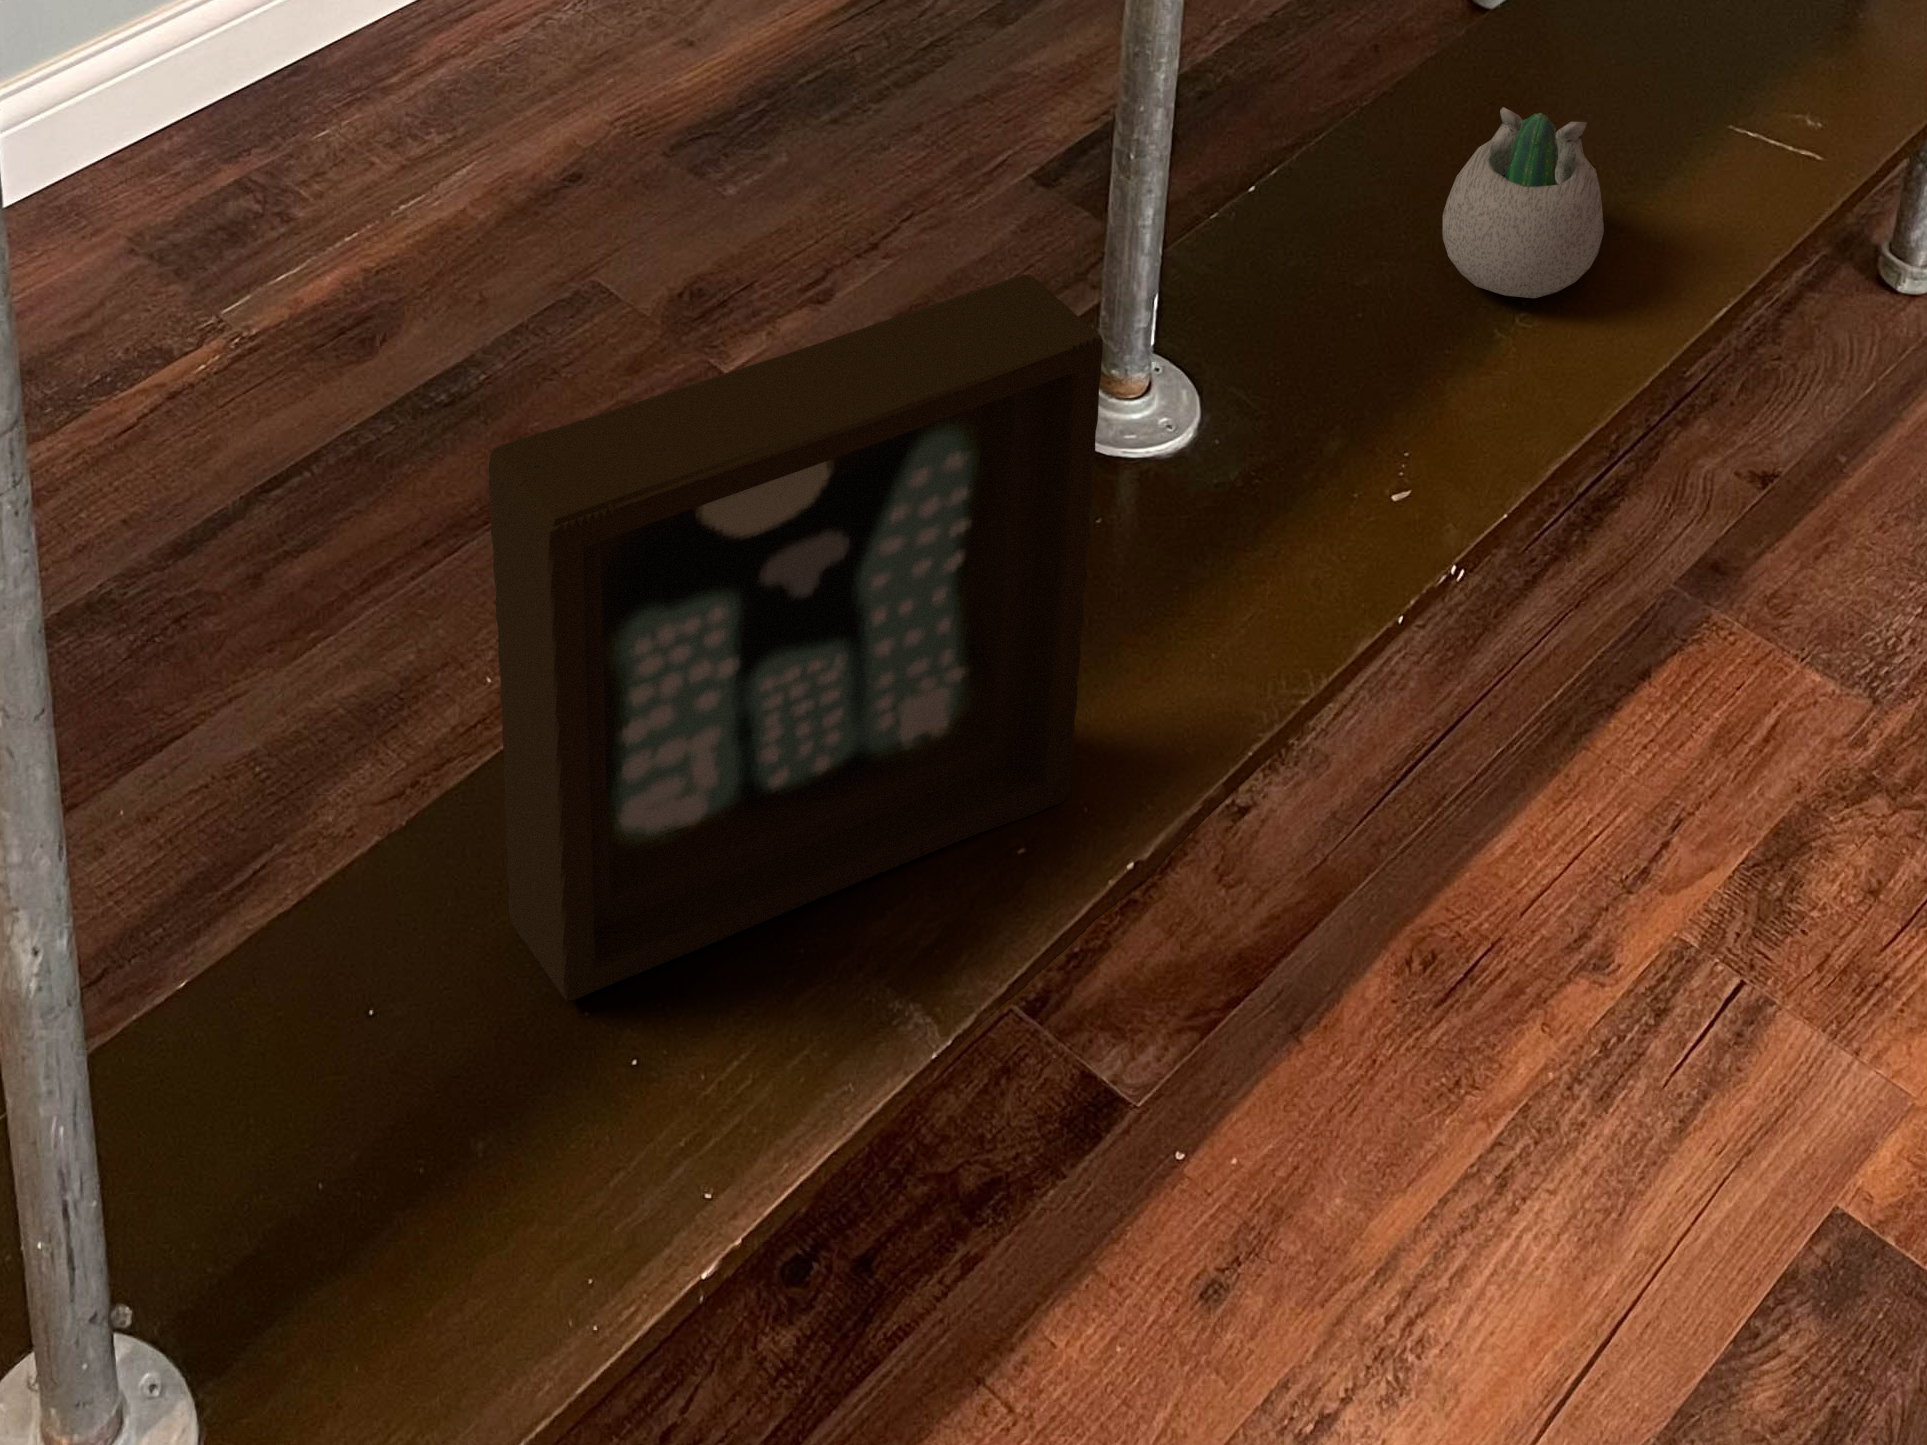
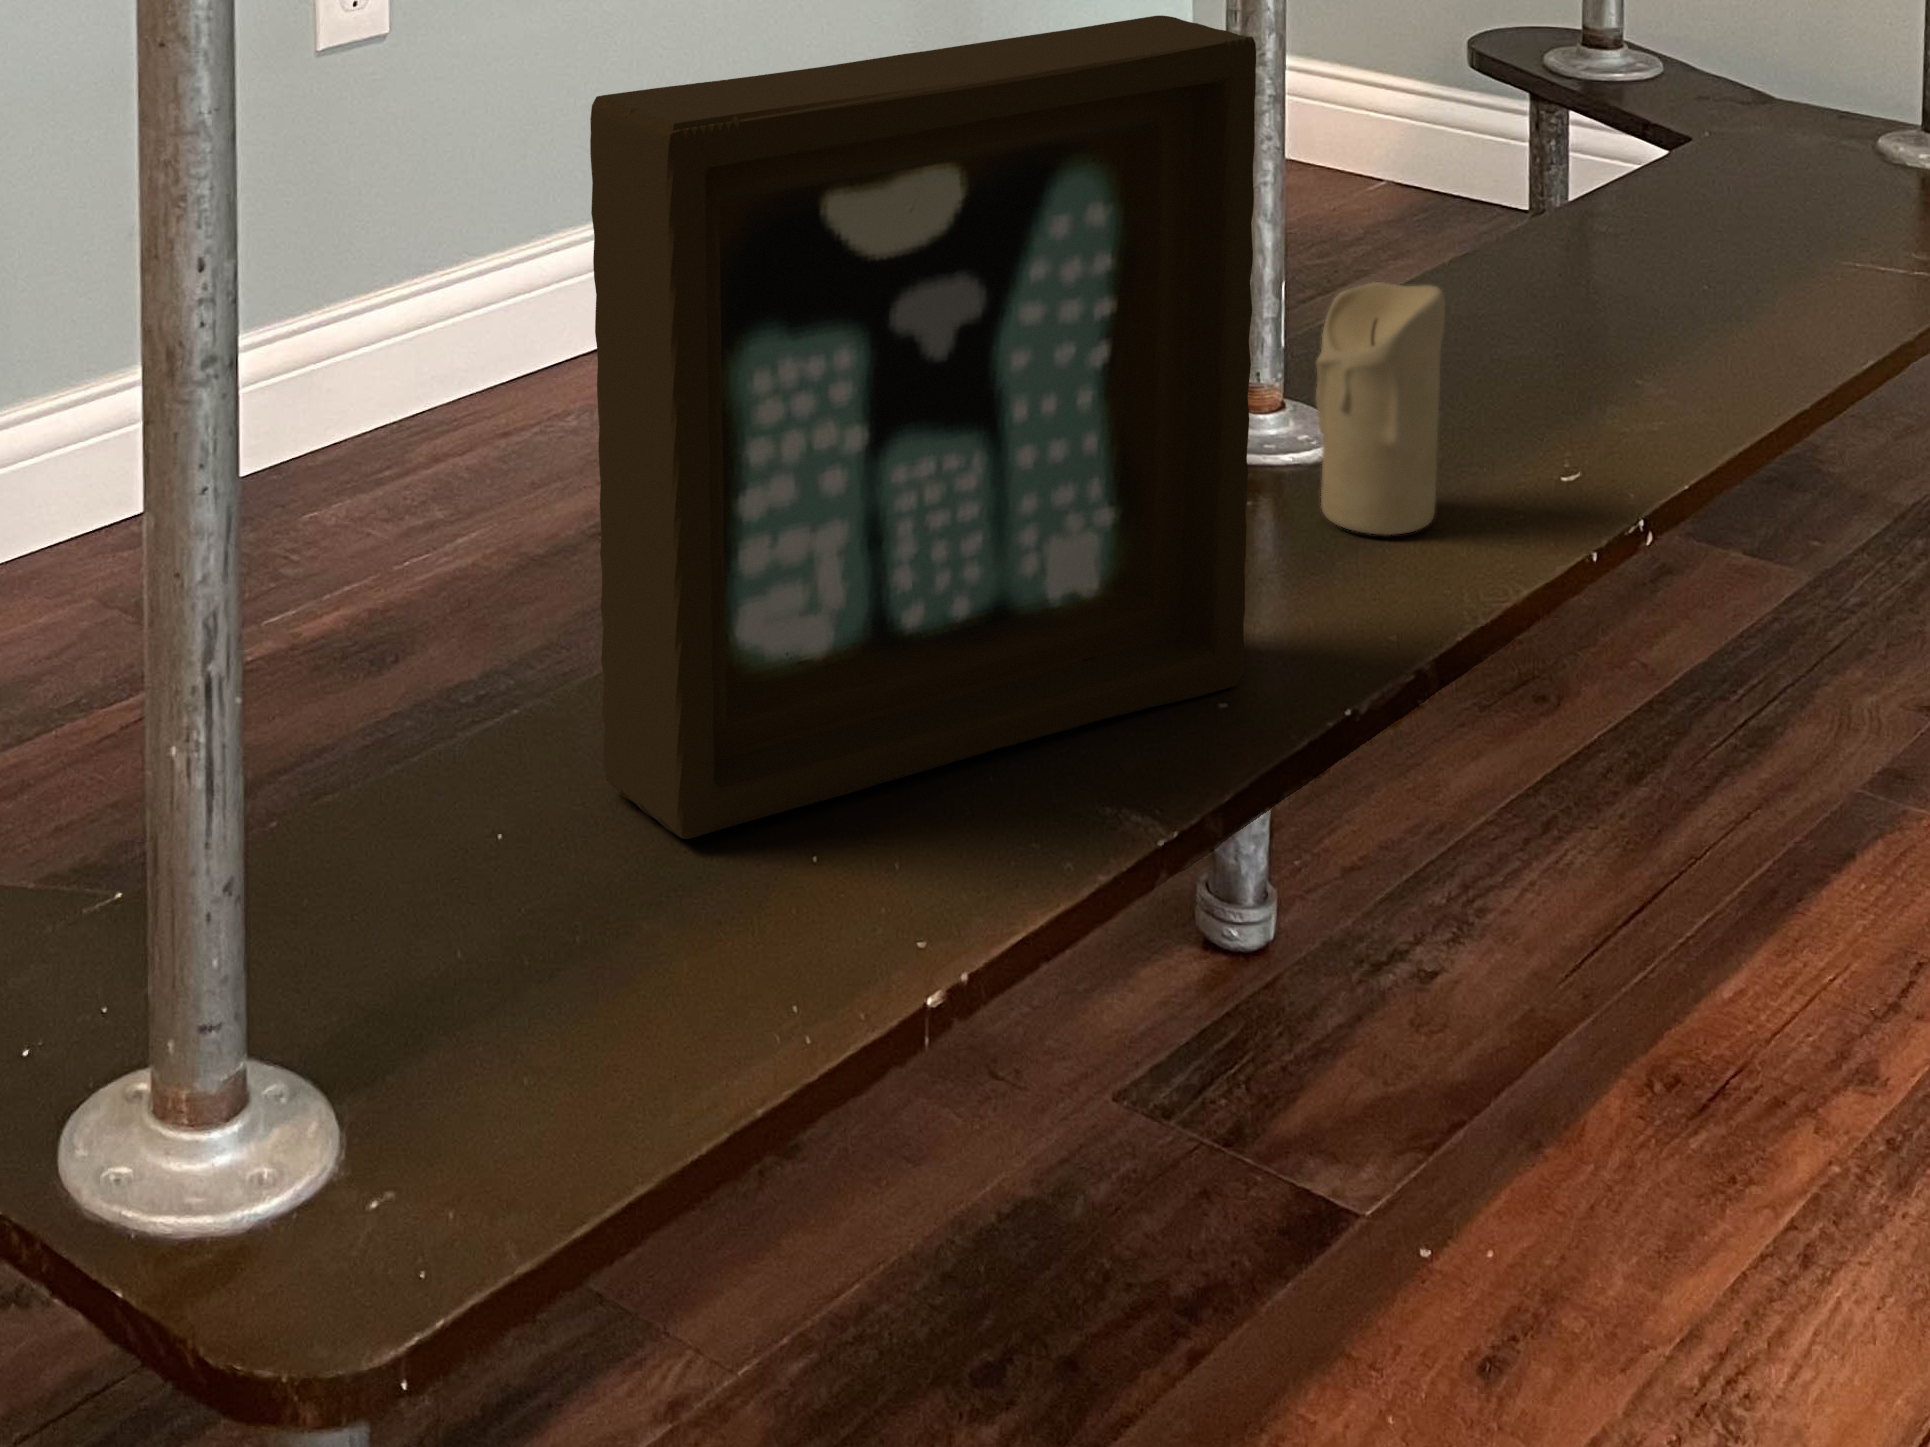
succulent planter: present [1443,107,1604,298] -> none [1544,149,1718,345]
candle: none [1180,360,1302,583] -> present [1316,282,1445,535]

